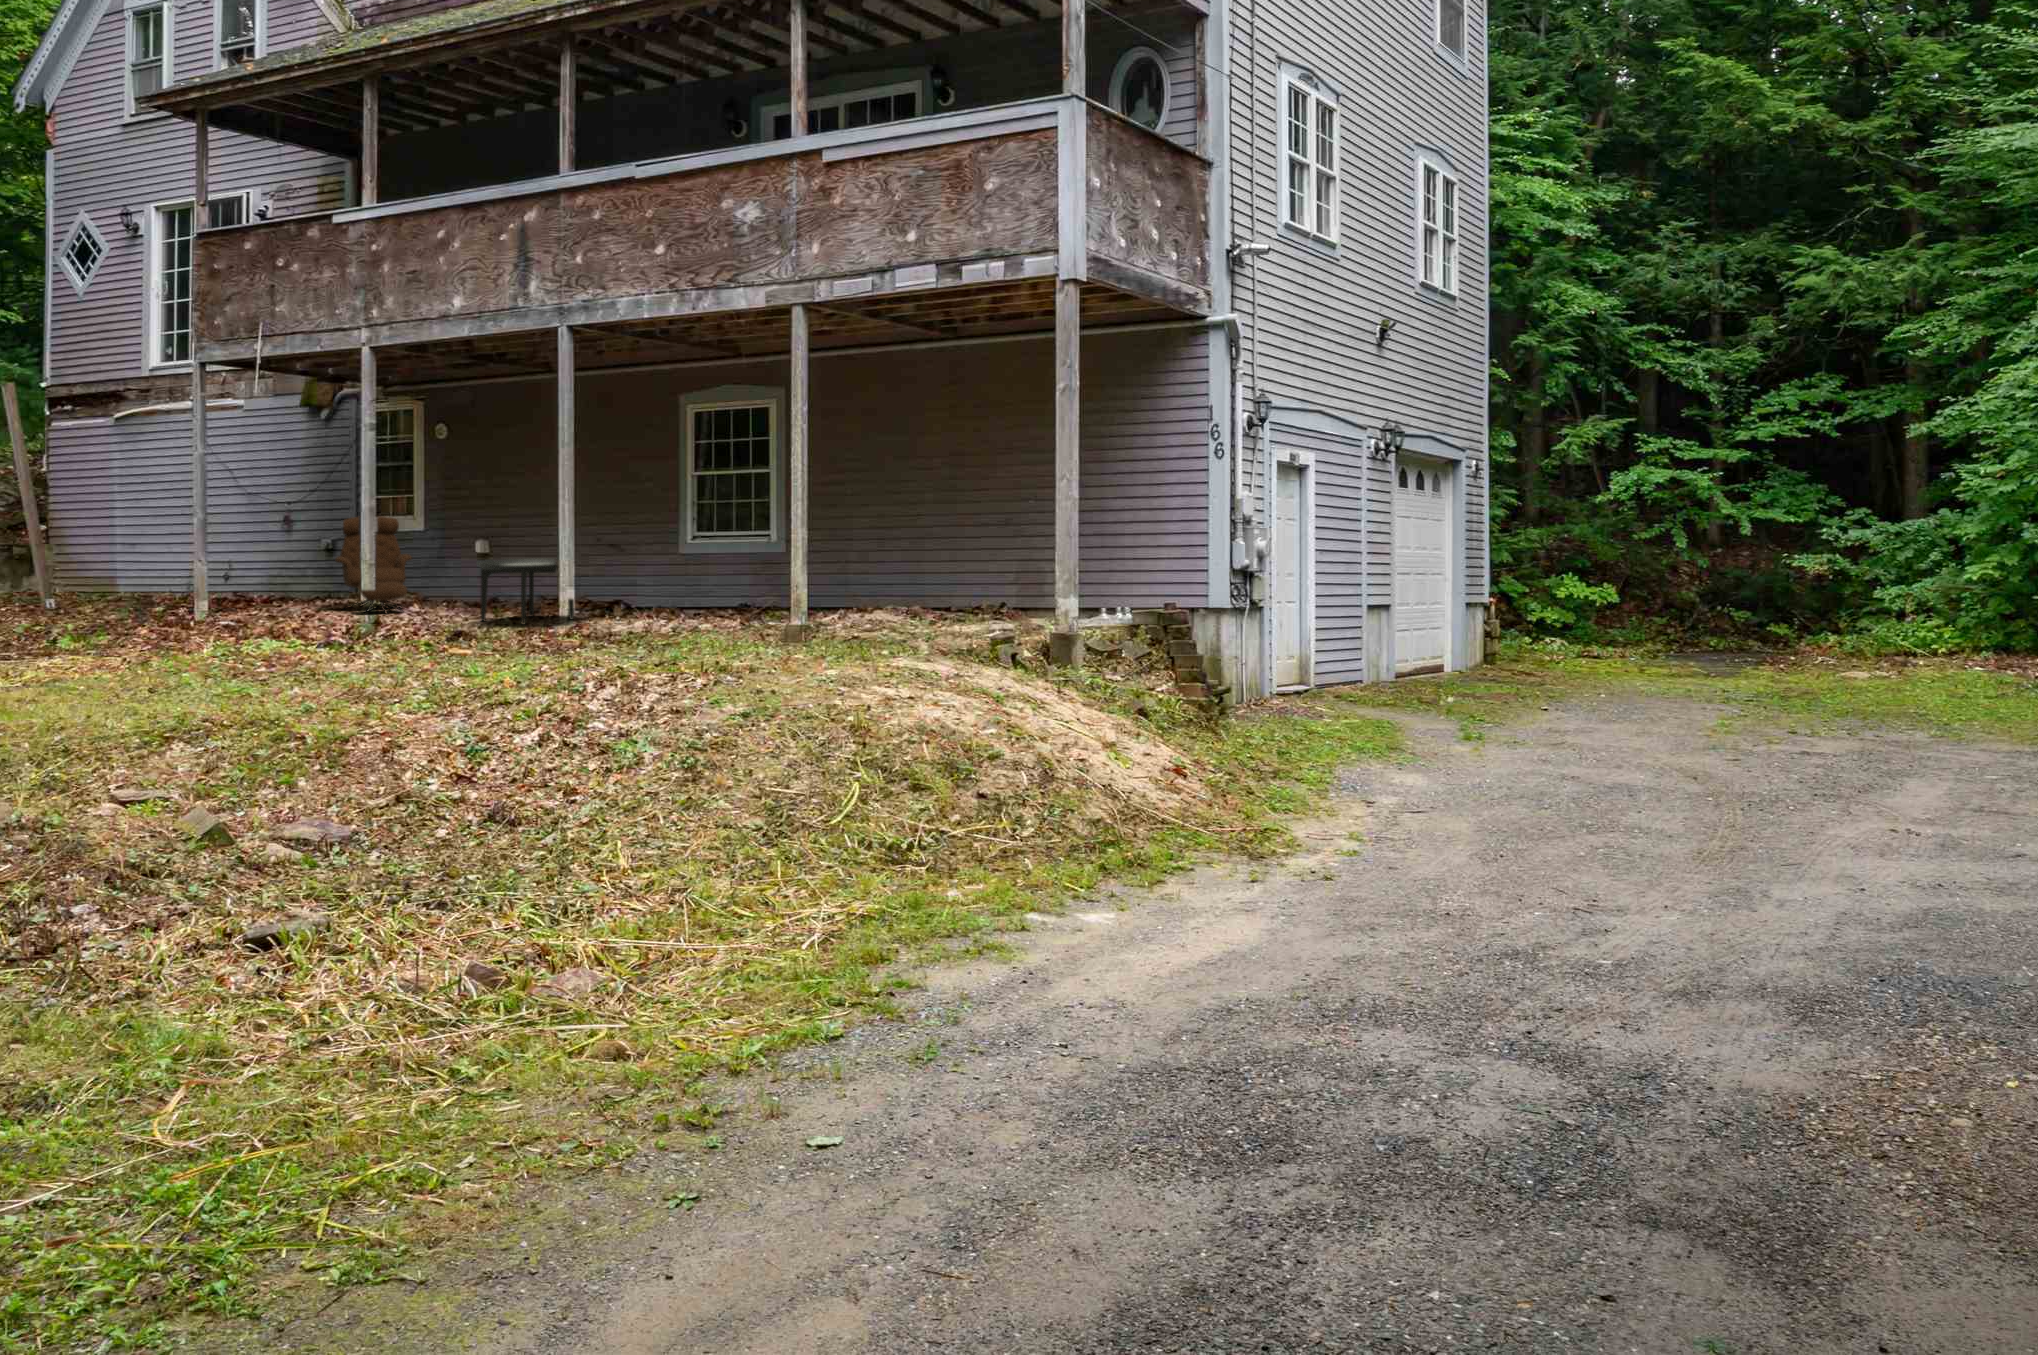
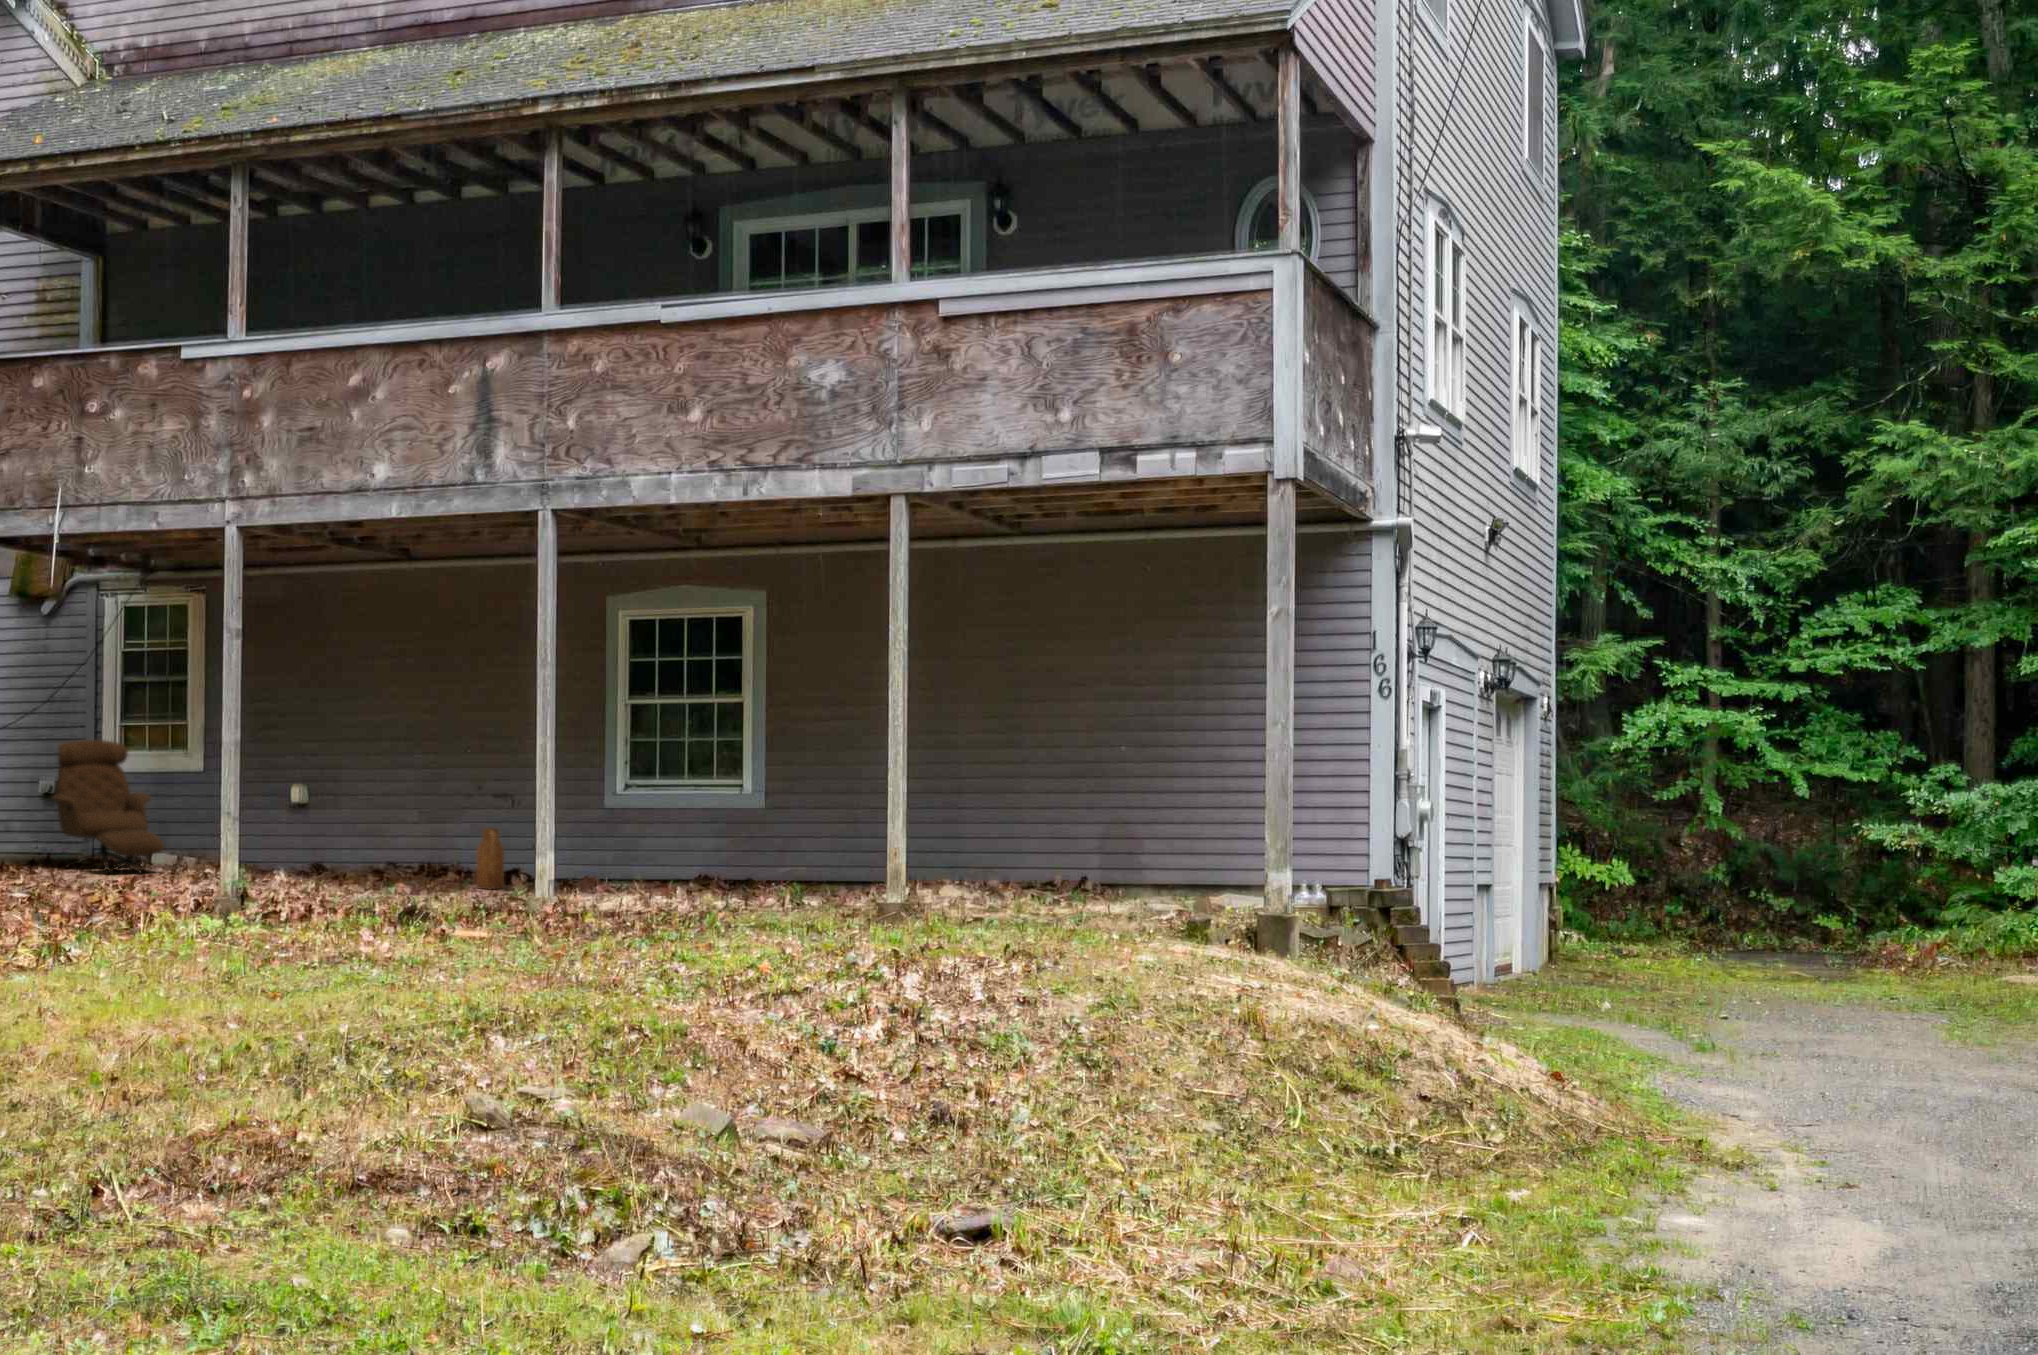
round table: present [477,558,574,625] -> none [290,803,424,892]
watering can: none [616,575,638,622] -> present [476,828,504,889]

